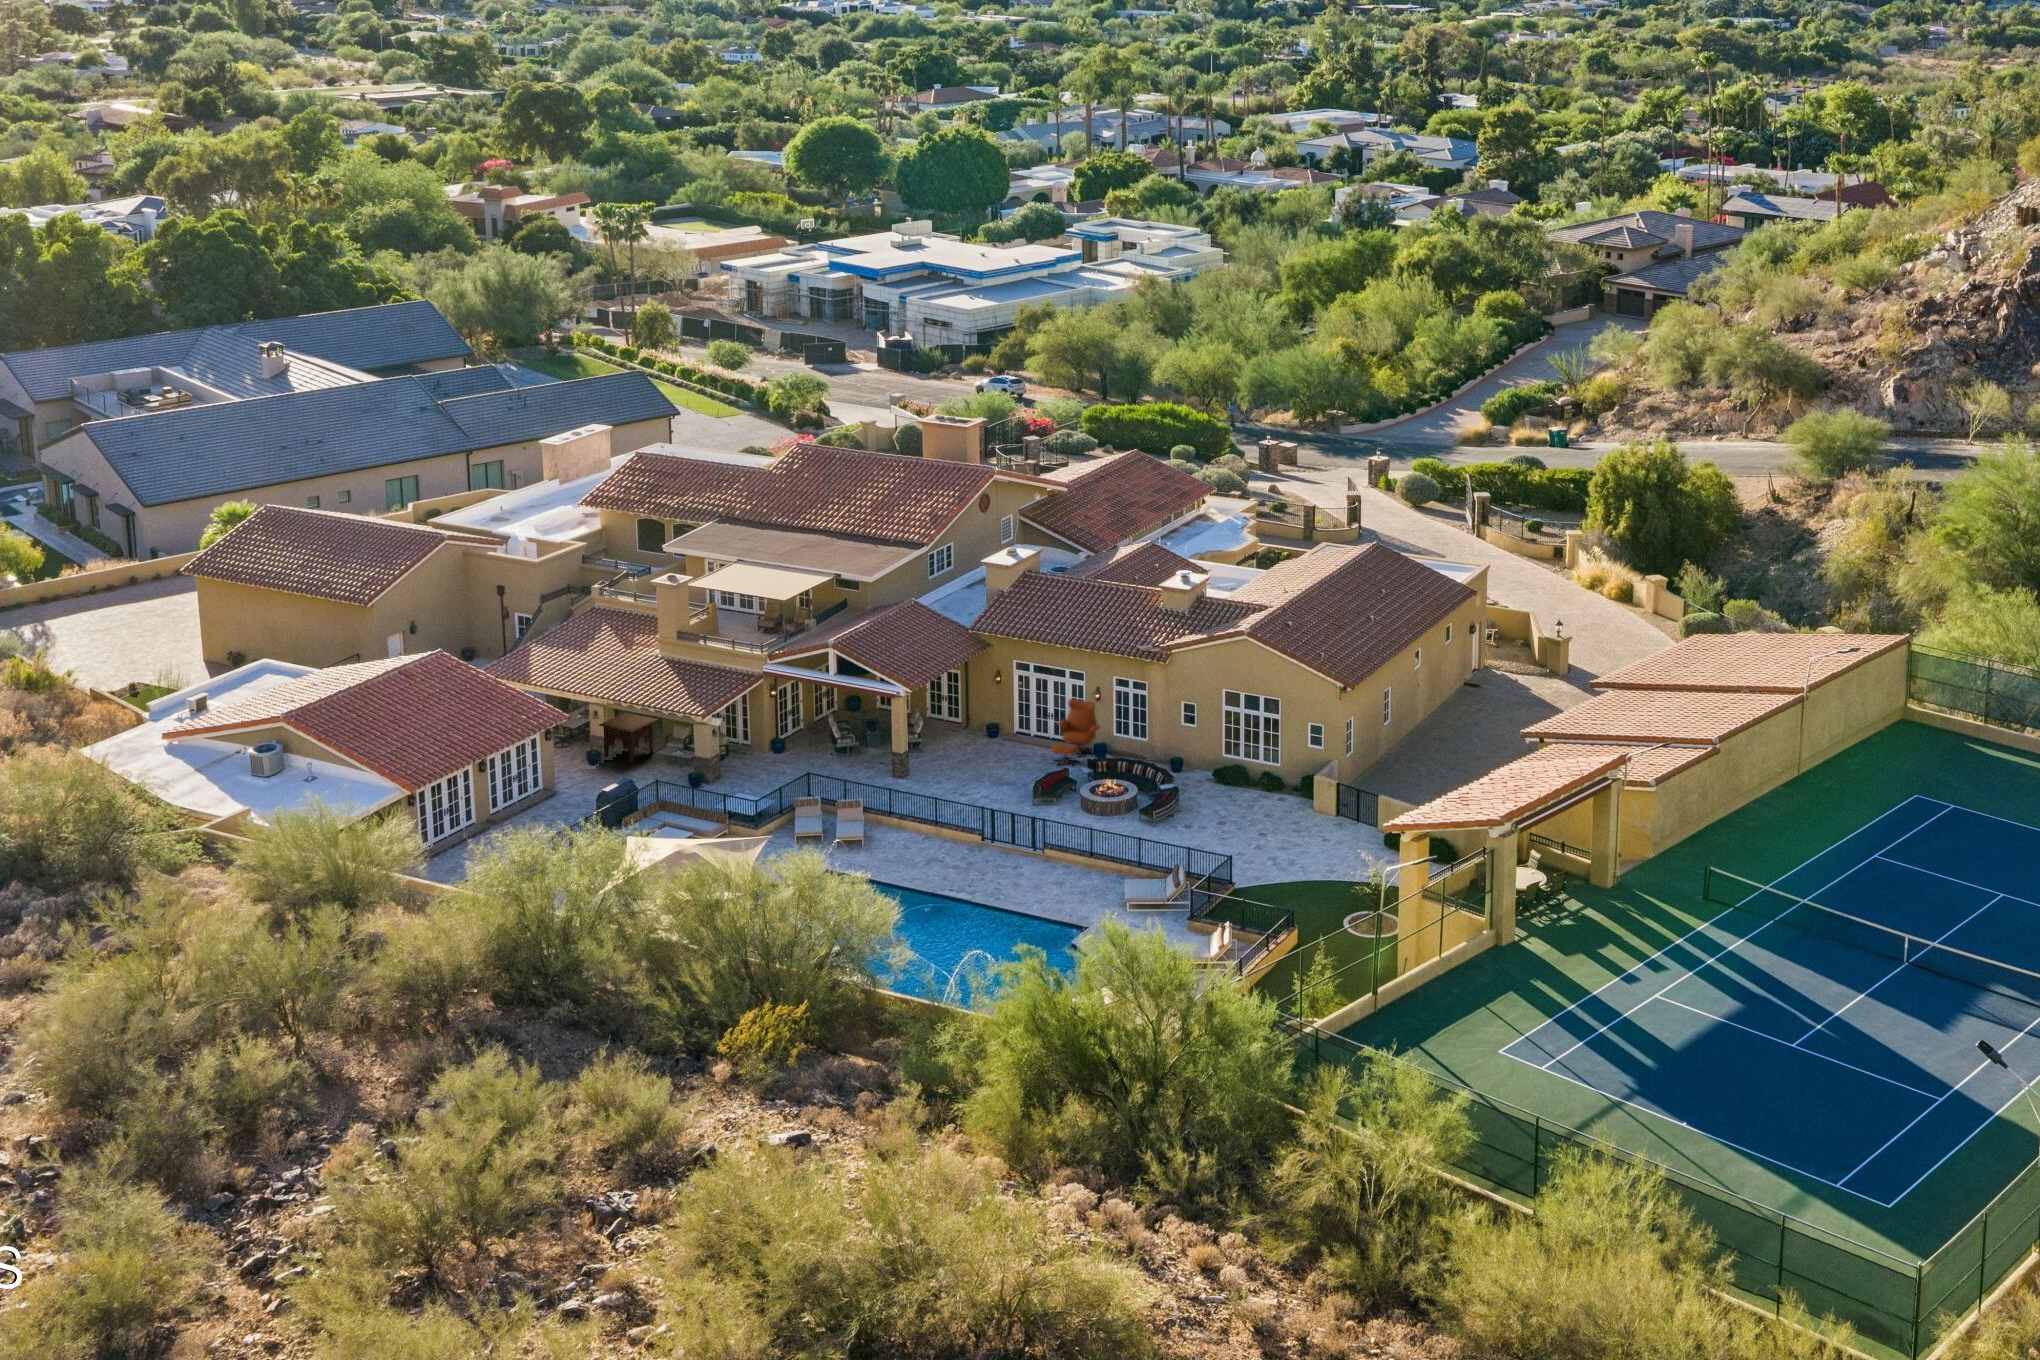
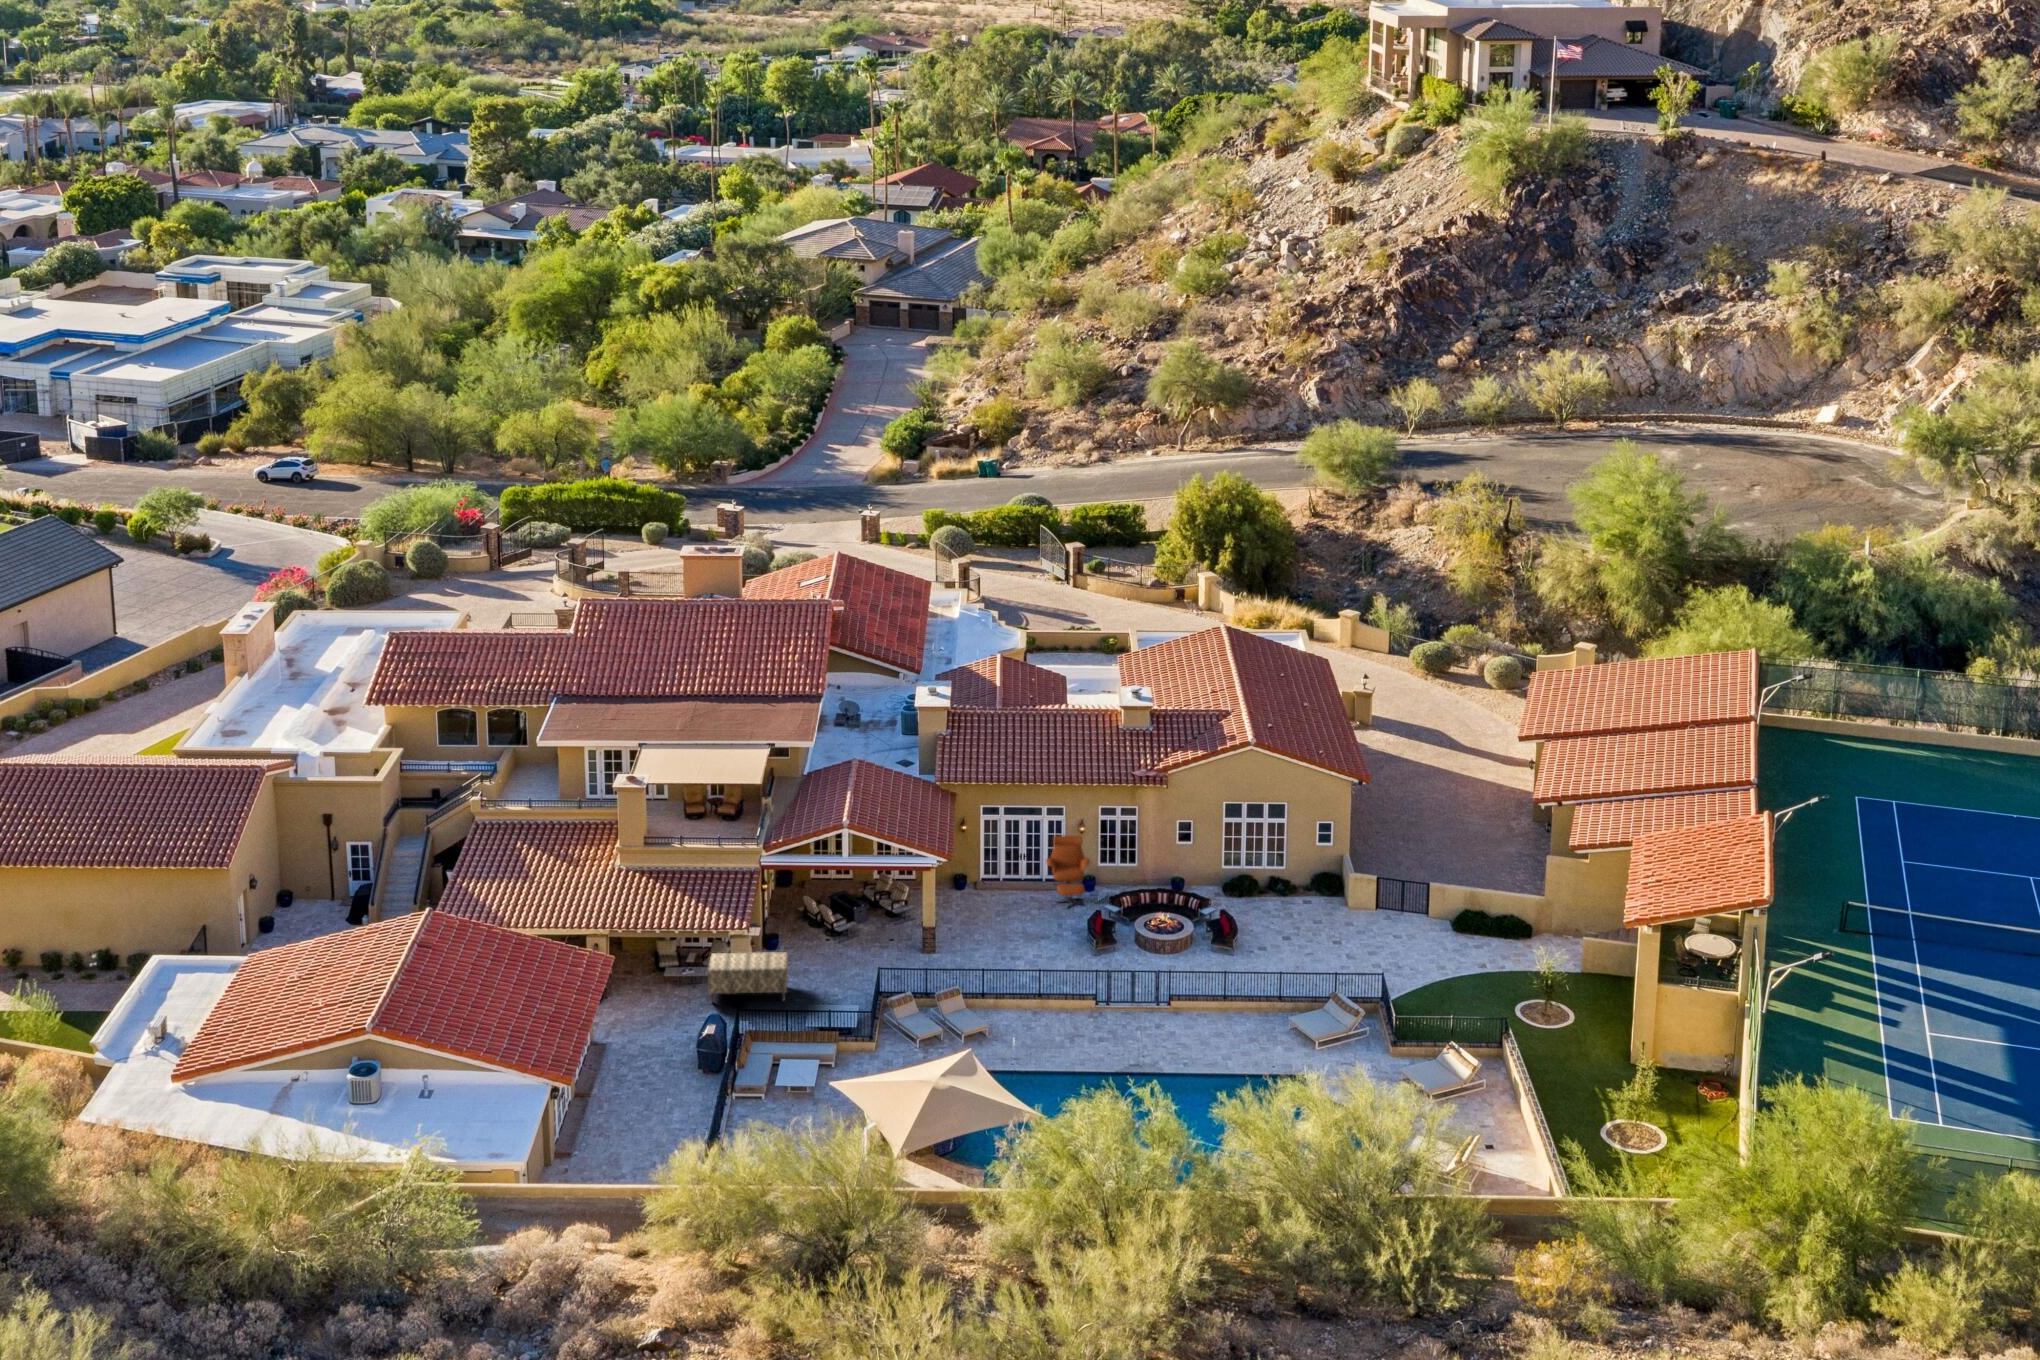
side table: present [599,713,658,763] -> none [611,943,665,999]
bench: none [666,732,745,784] -> present [708,952,788,1003]

